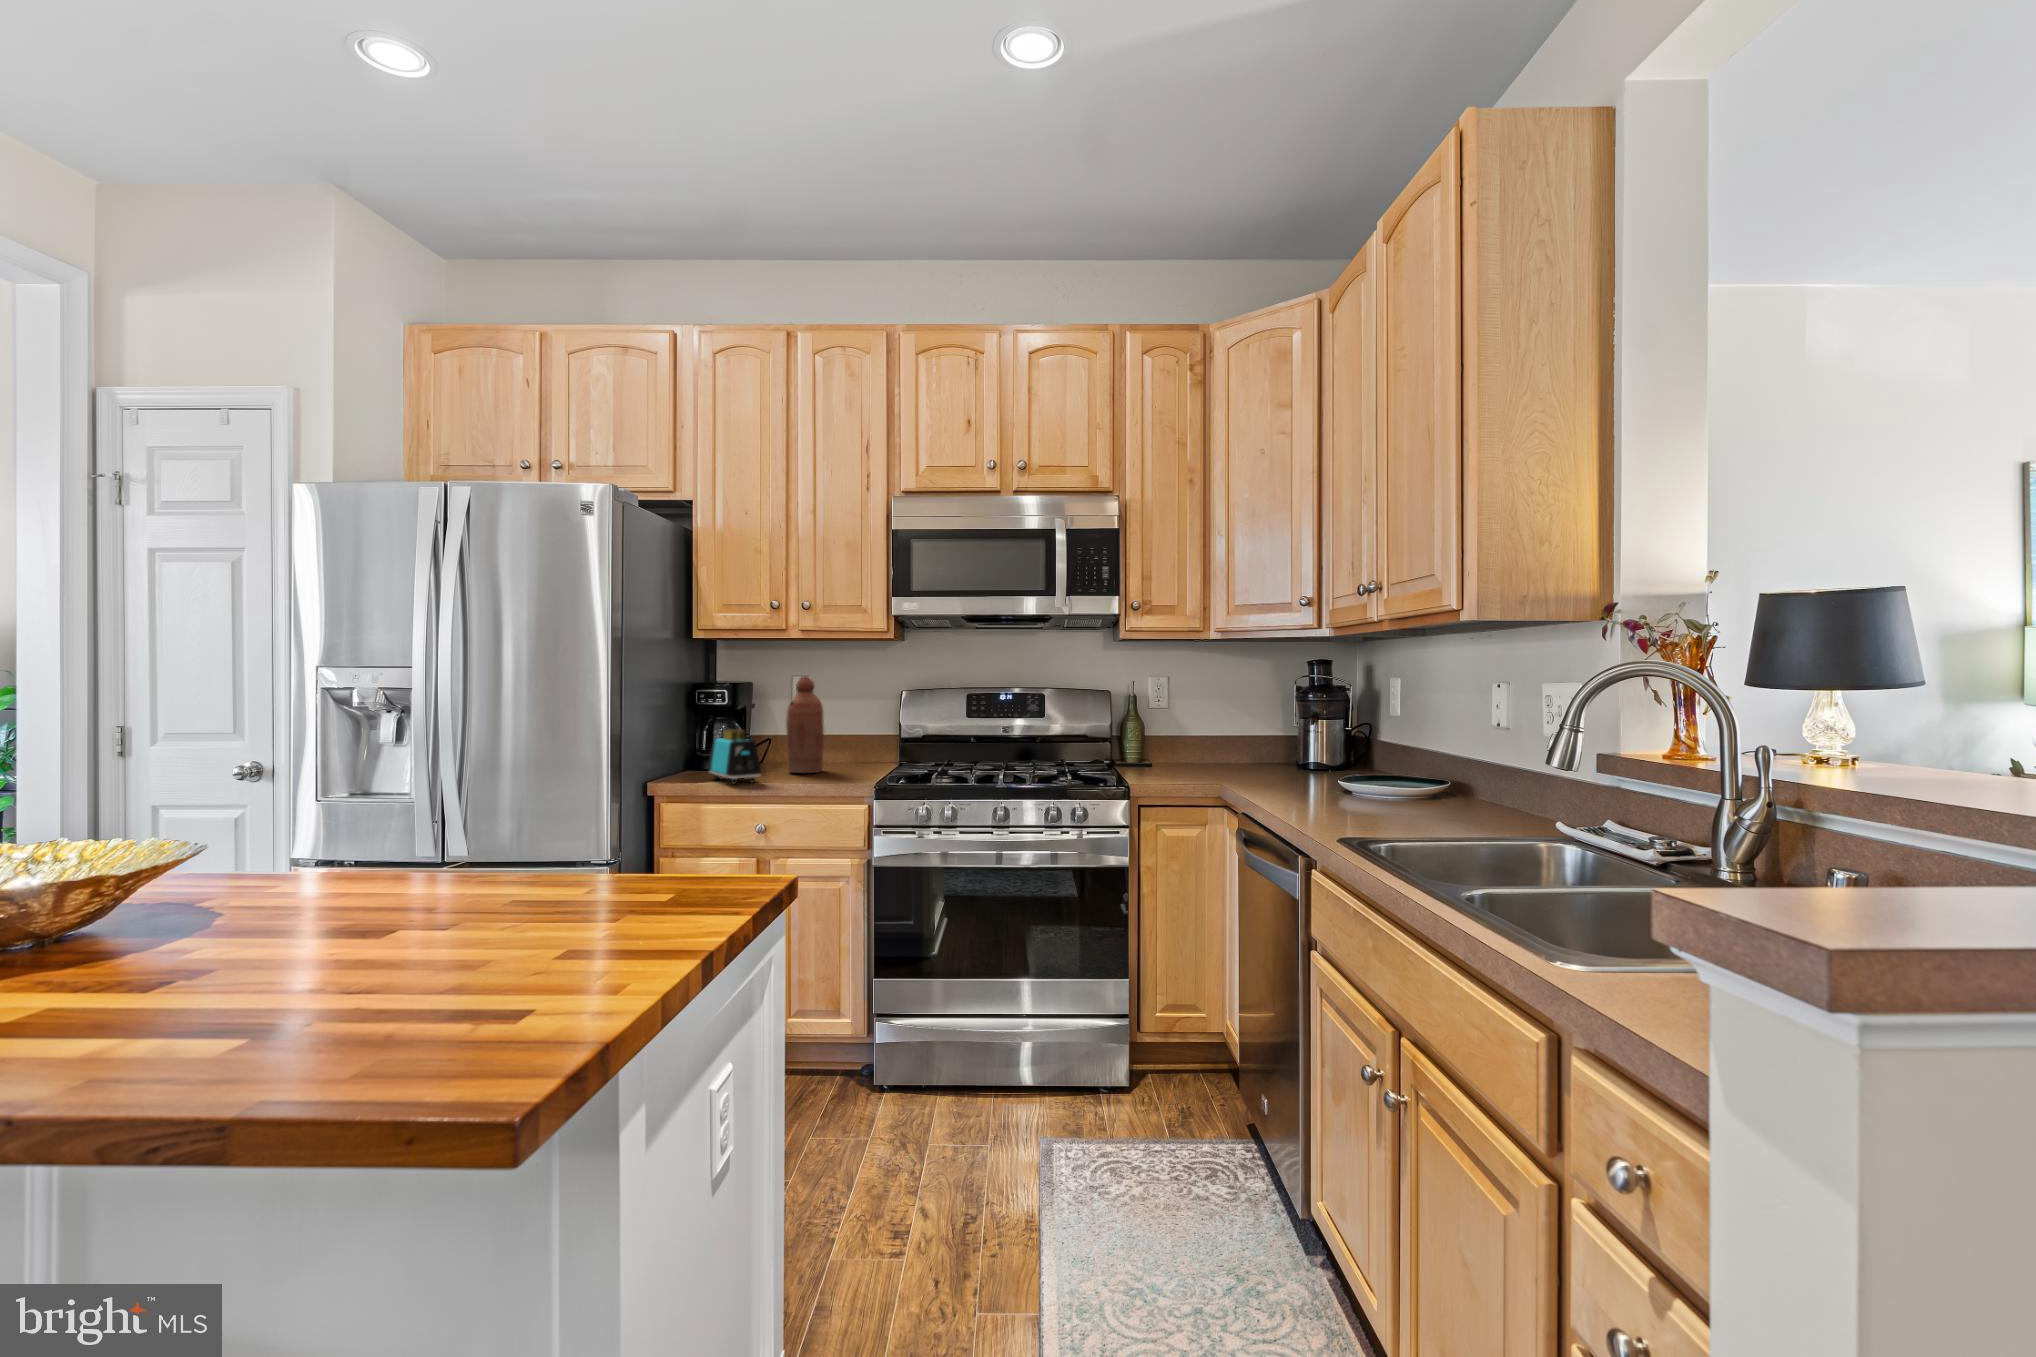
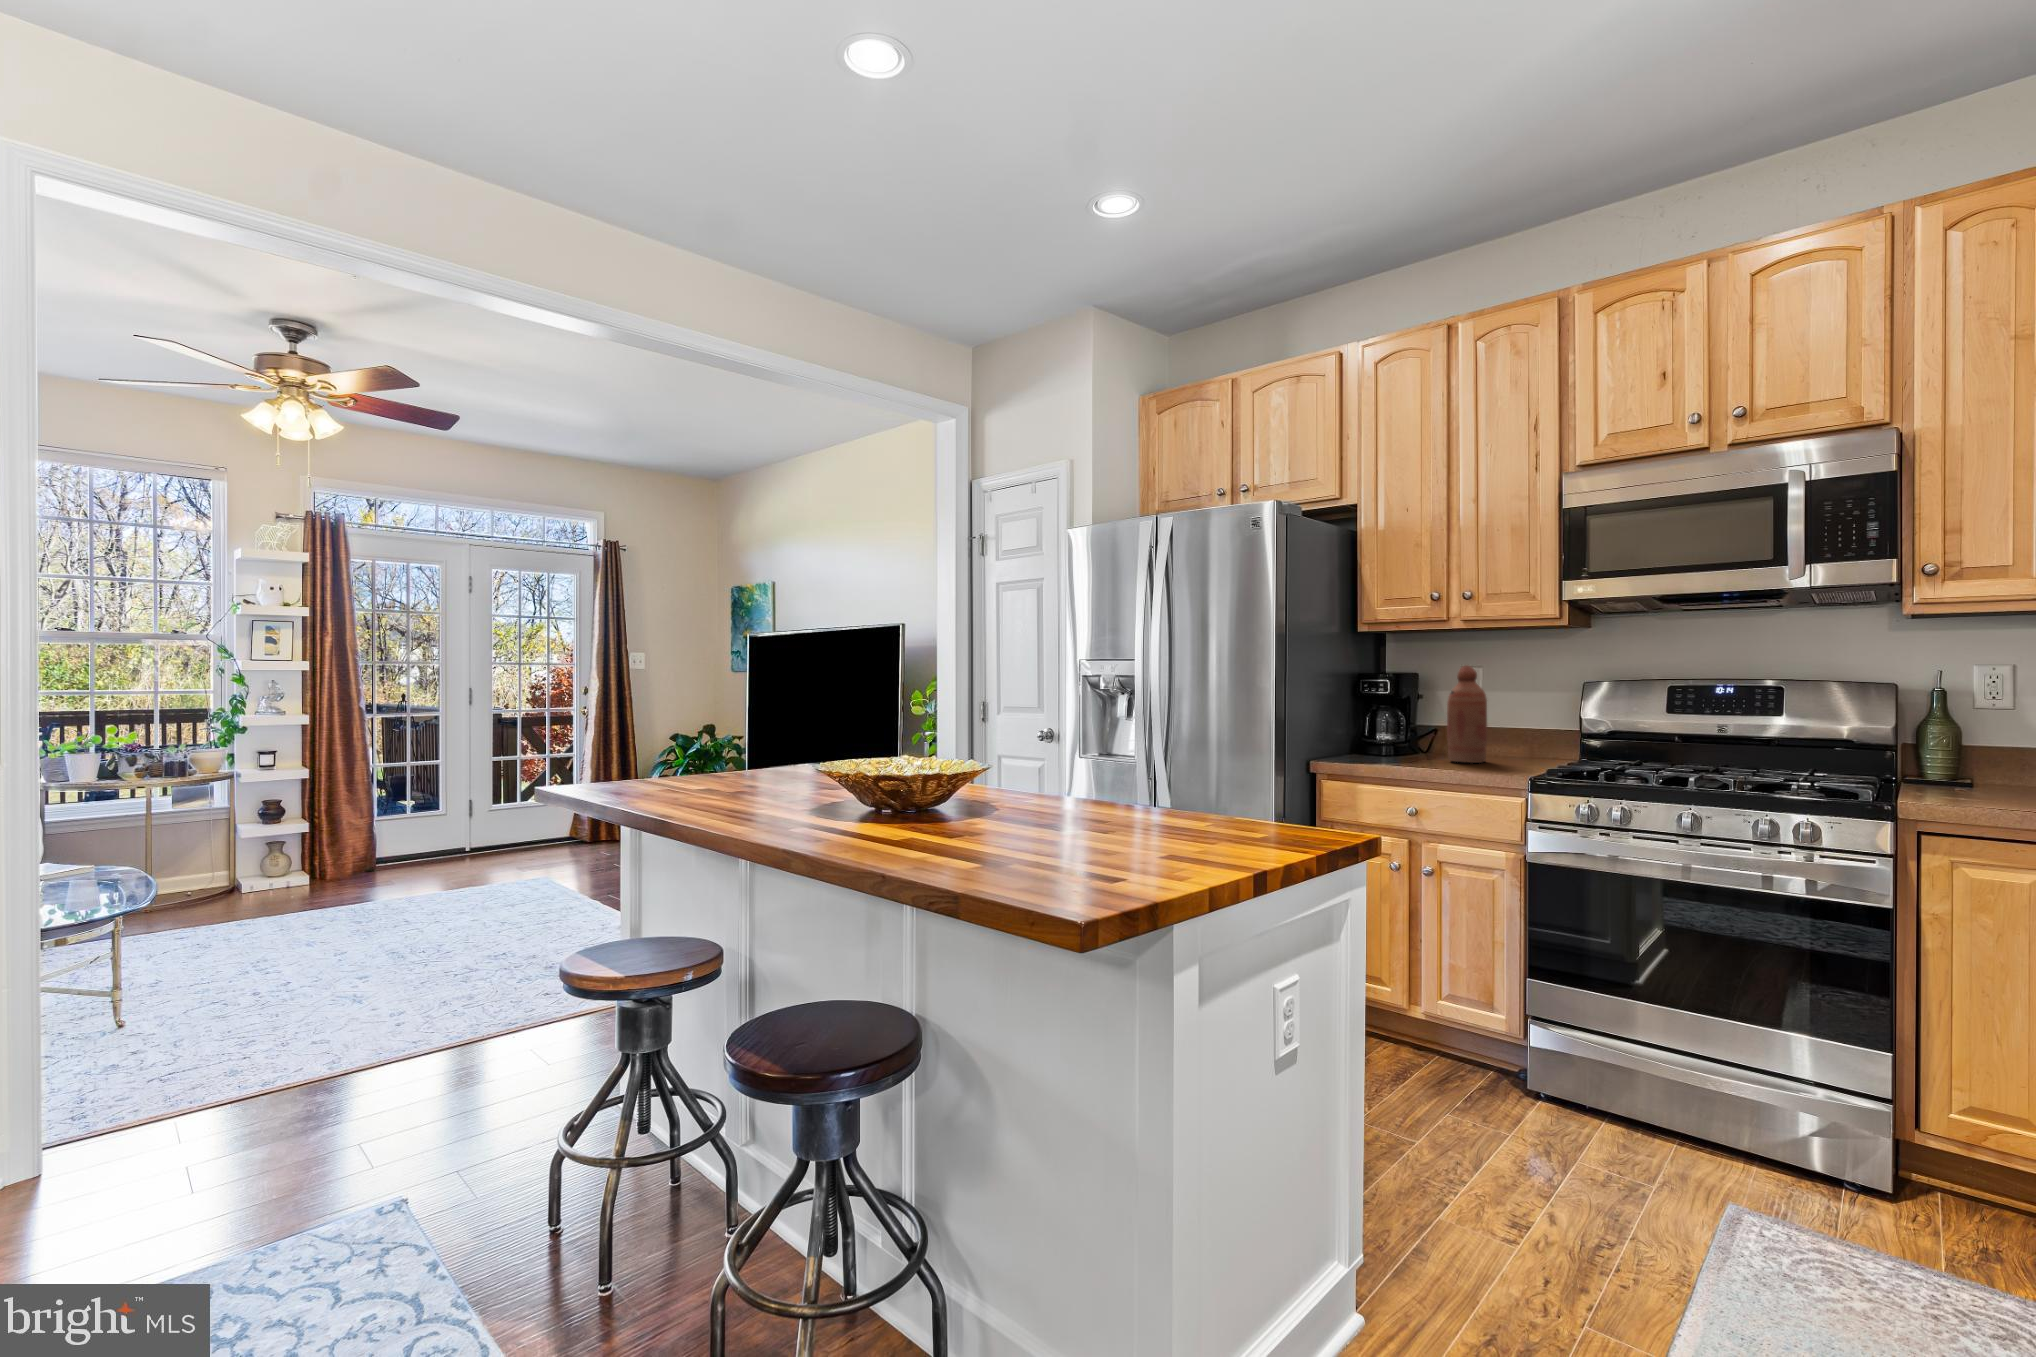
toaster: present [708,729,761,784] -> none [1368,715,1416,767]

